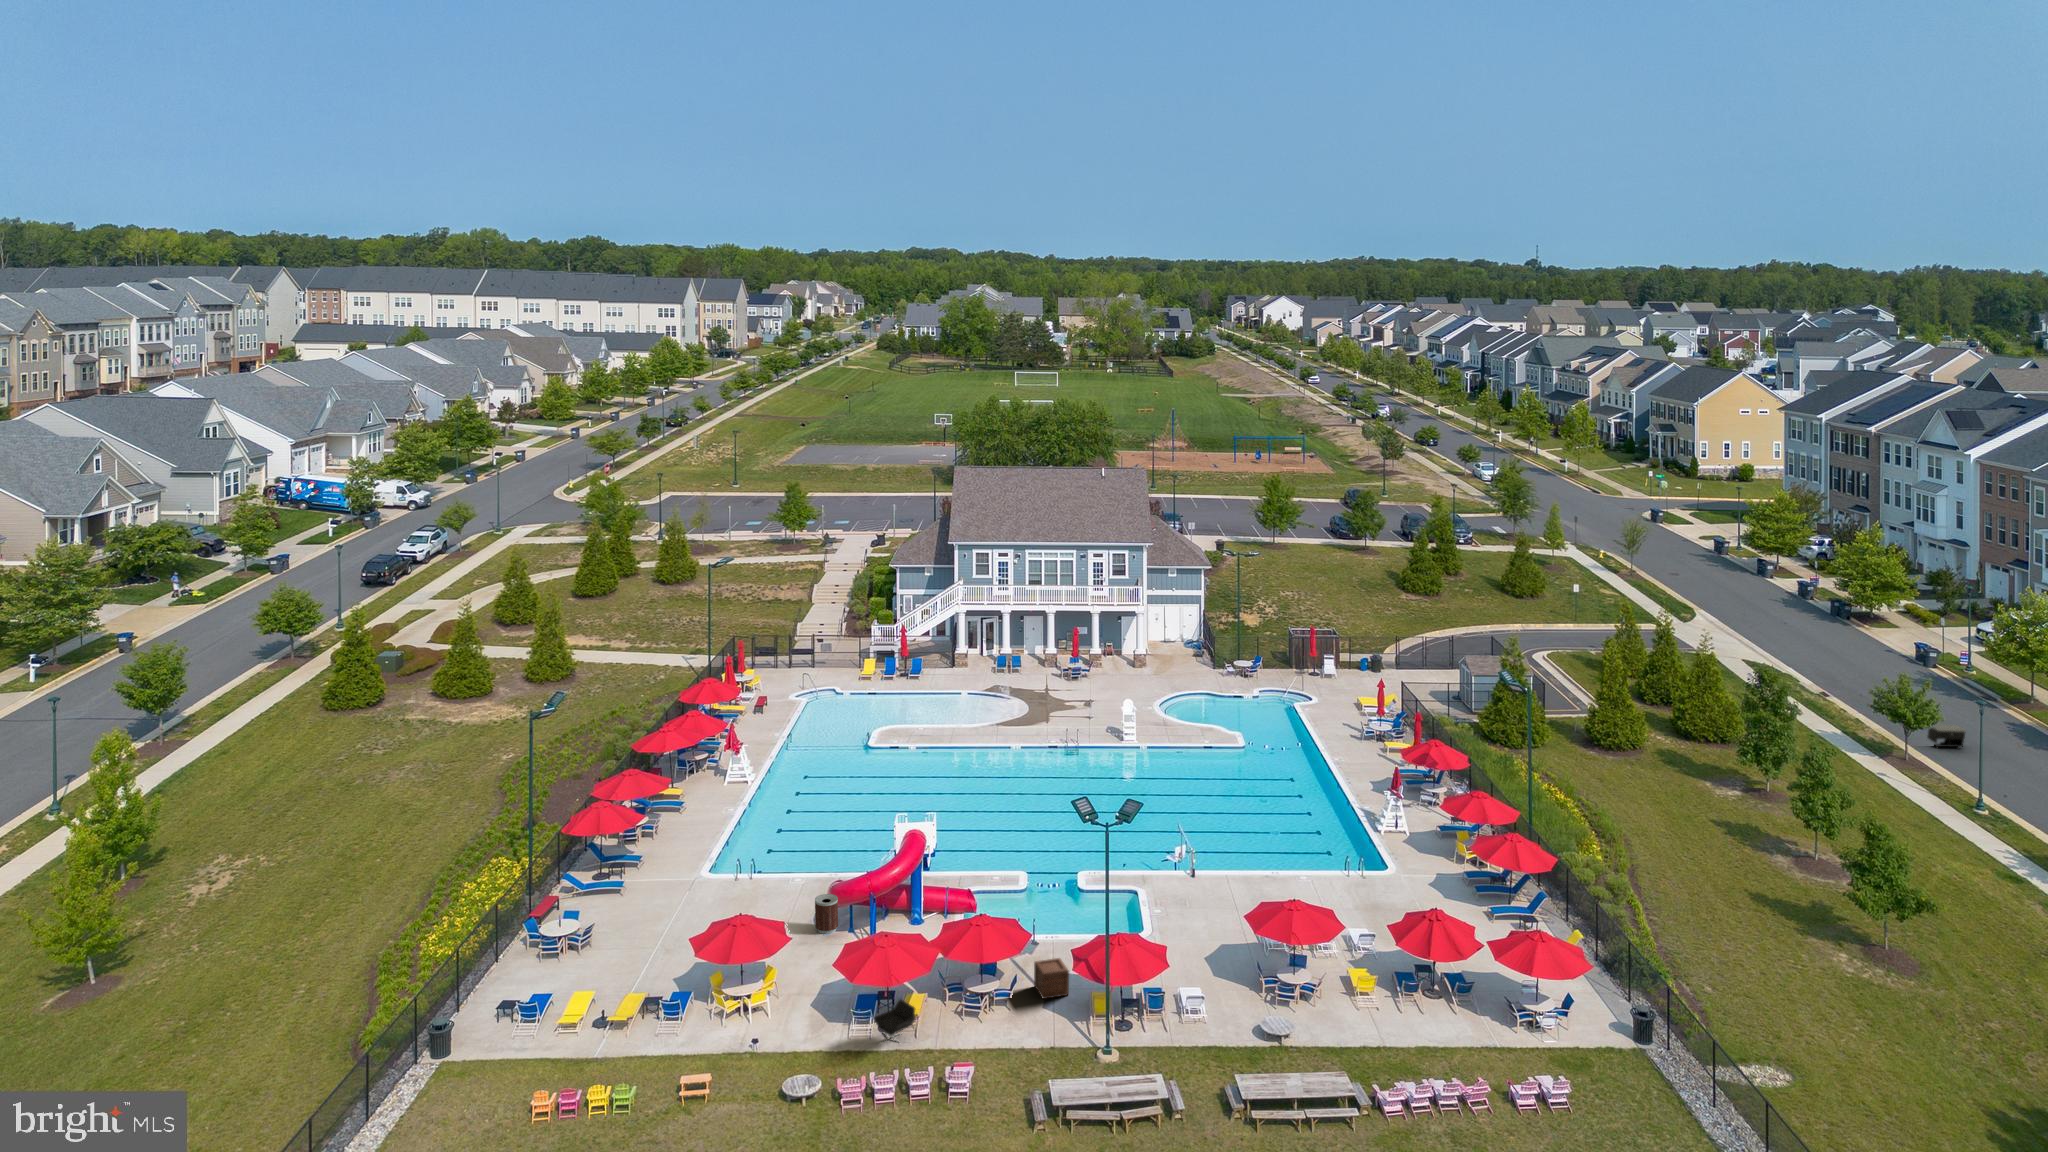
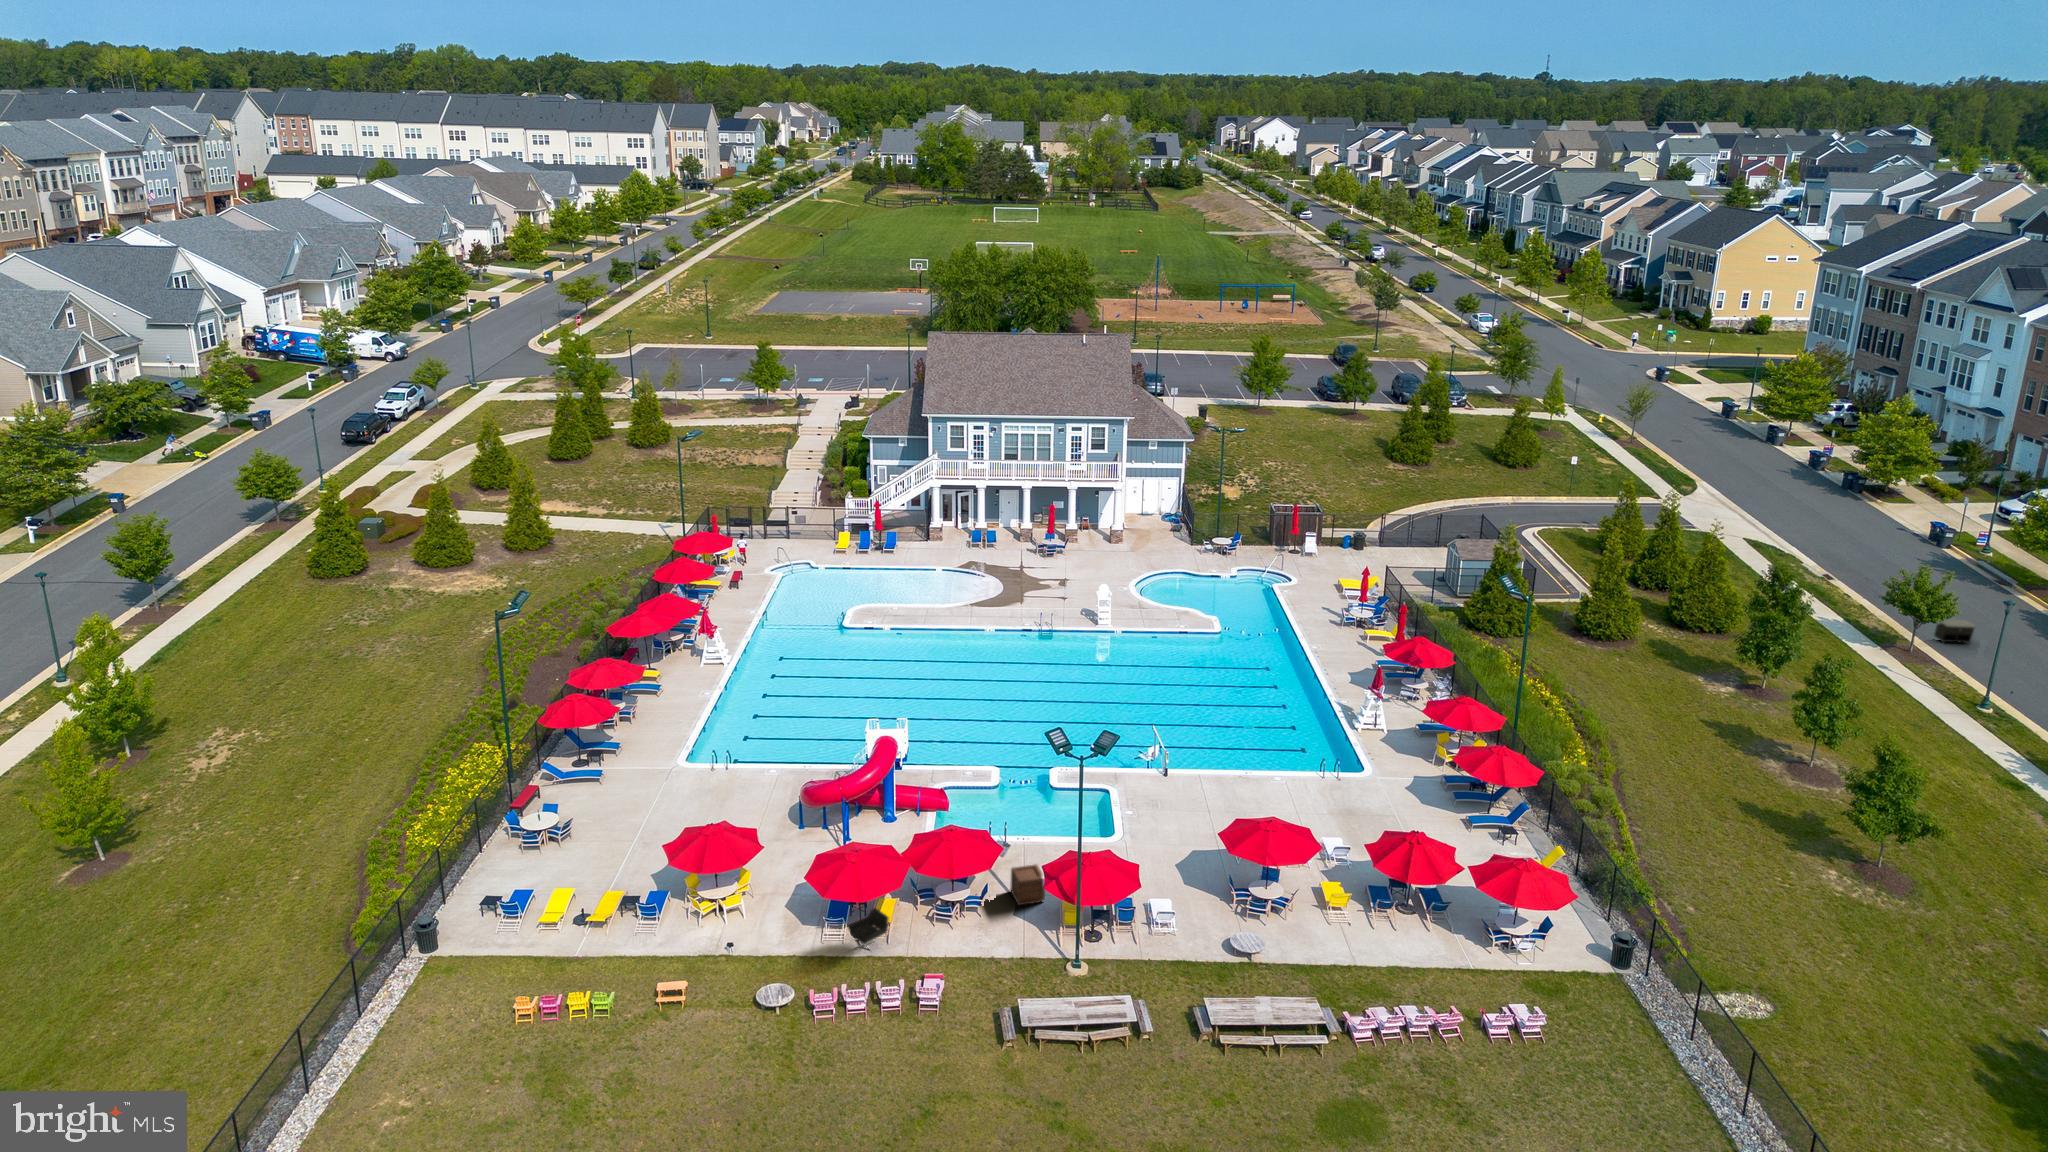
trash can: present [815,894,838,934] -> none [795,790,819,830]

